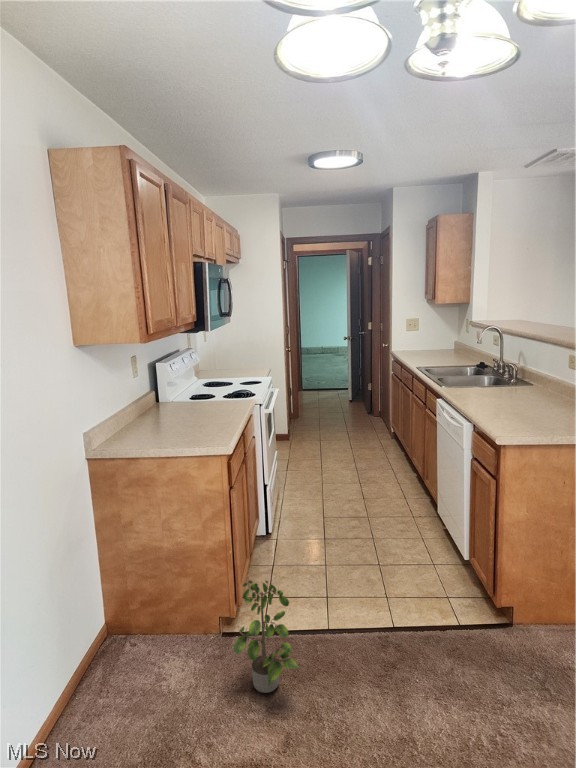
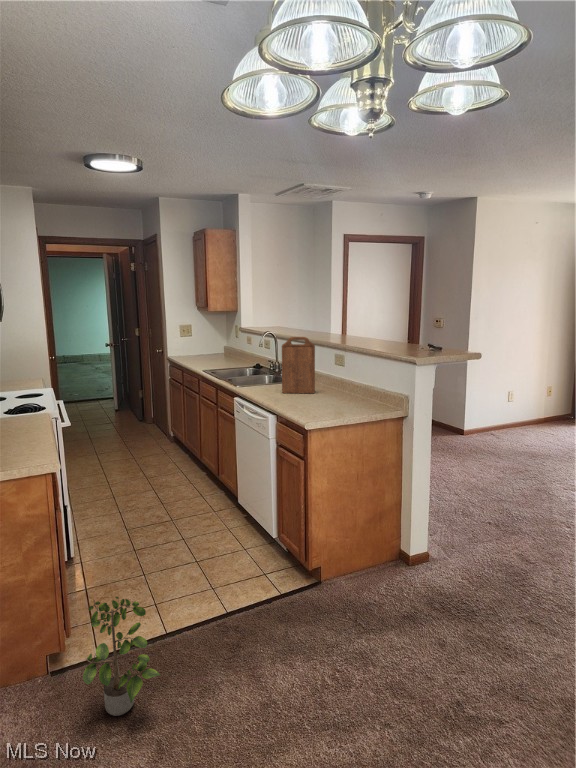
cutting board: none [493,334,539,402] -> present [282,337,315,393]

